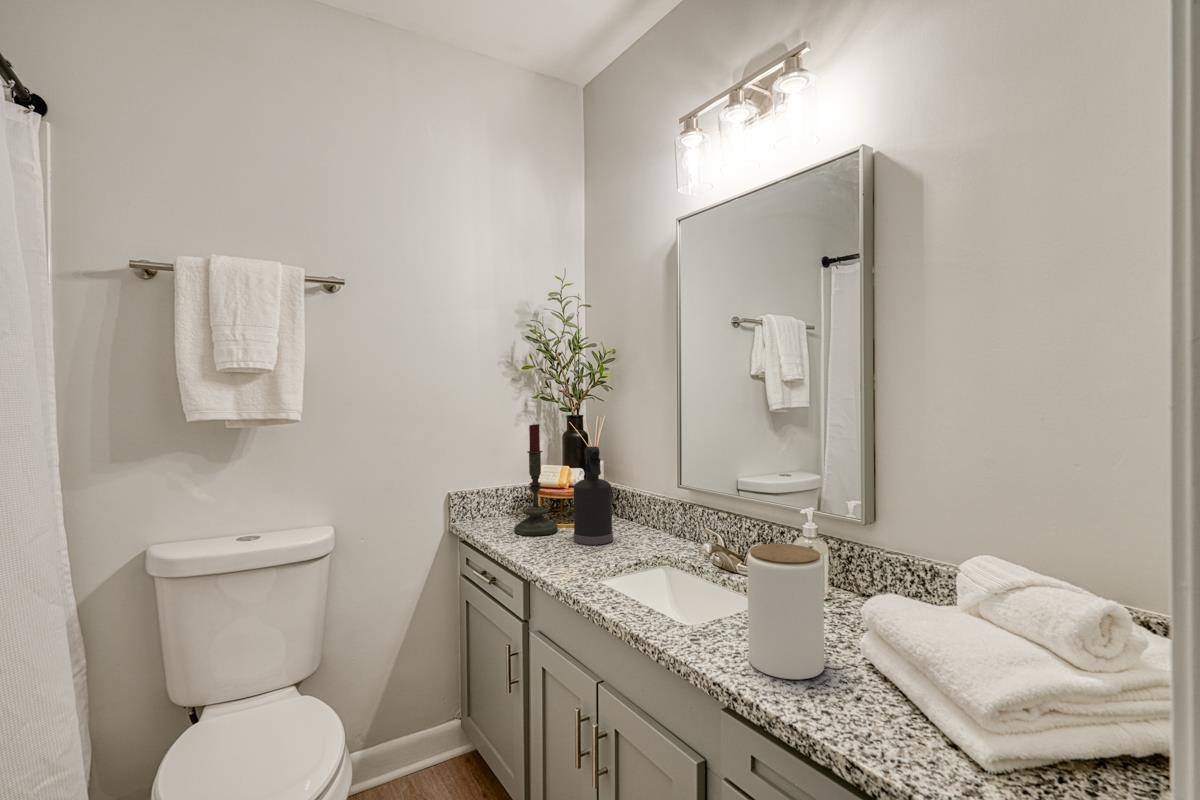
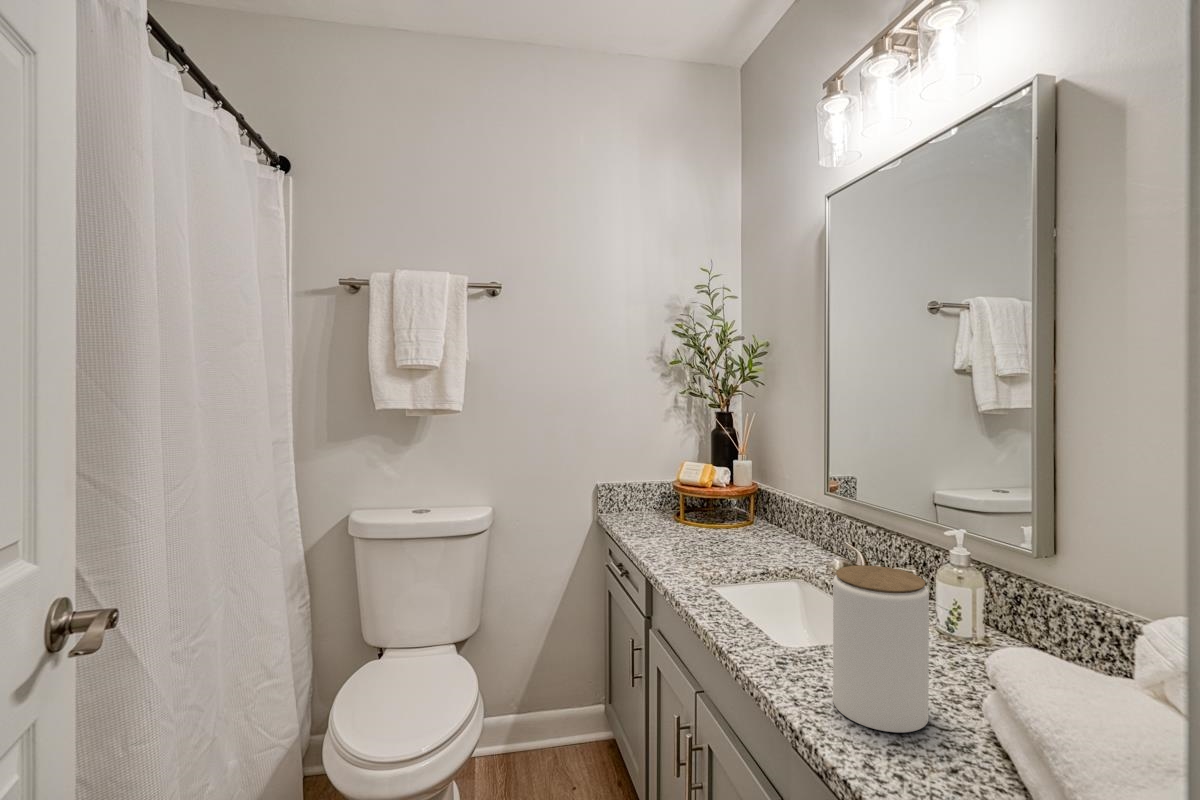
candle: present [514,424,558,536] -> none [653,416,698,534]
spray bottle: present [574,446,613,545] -> none [708,445,751,549]

